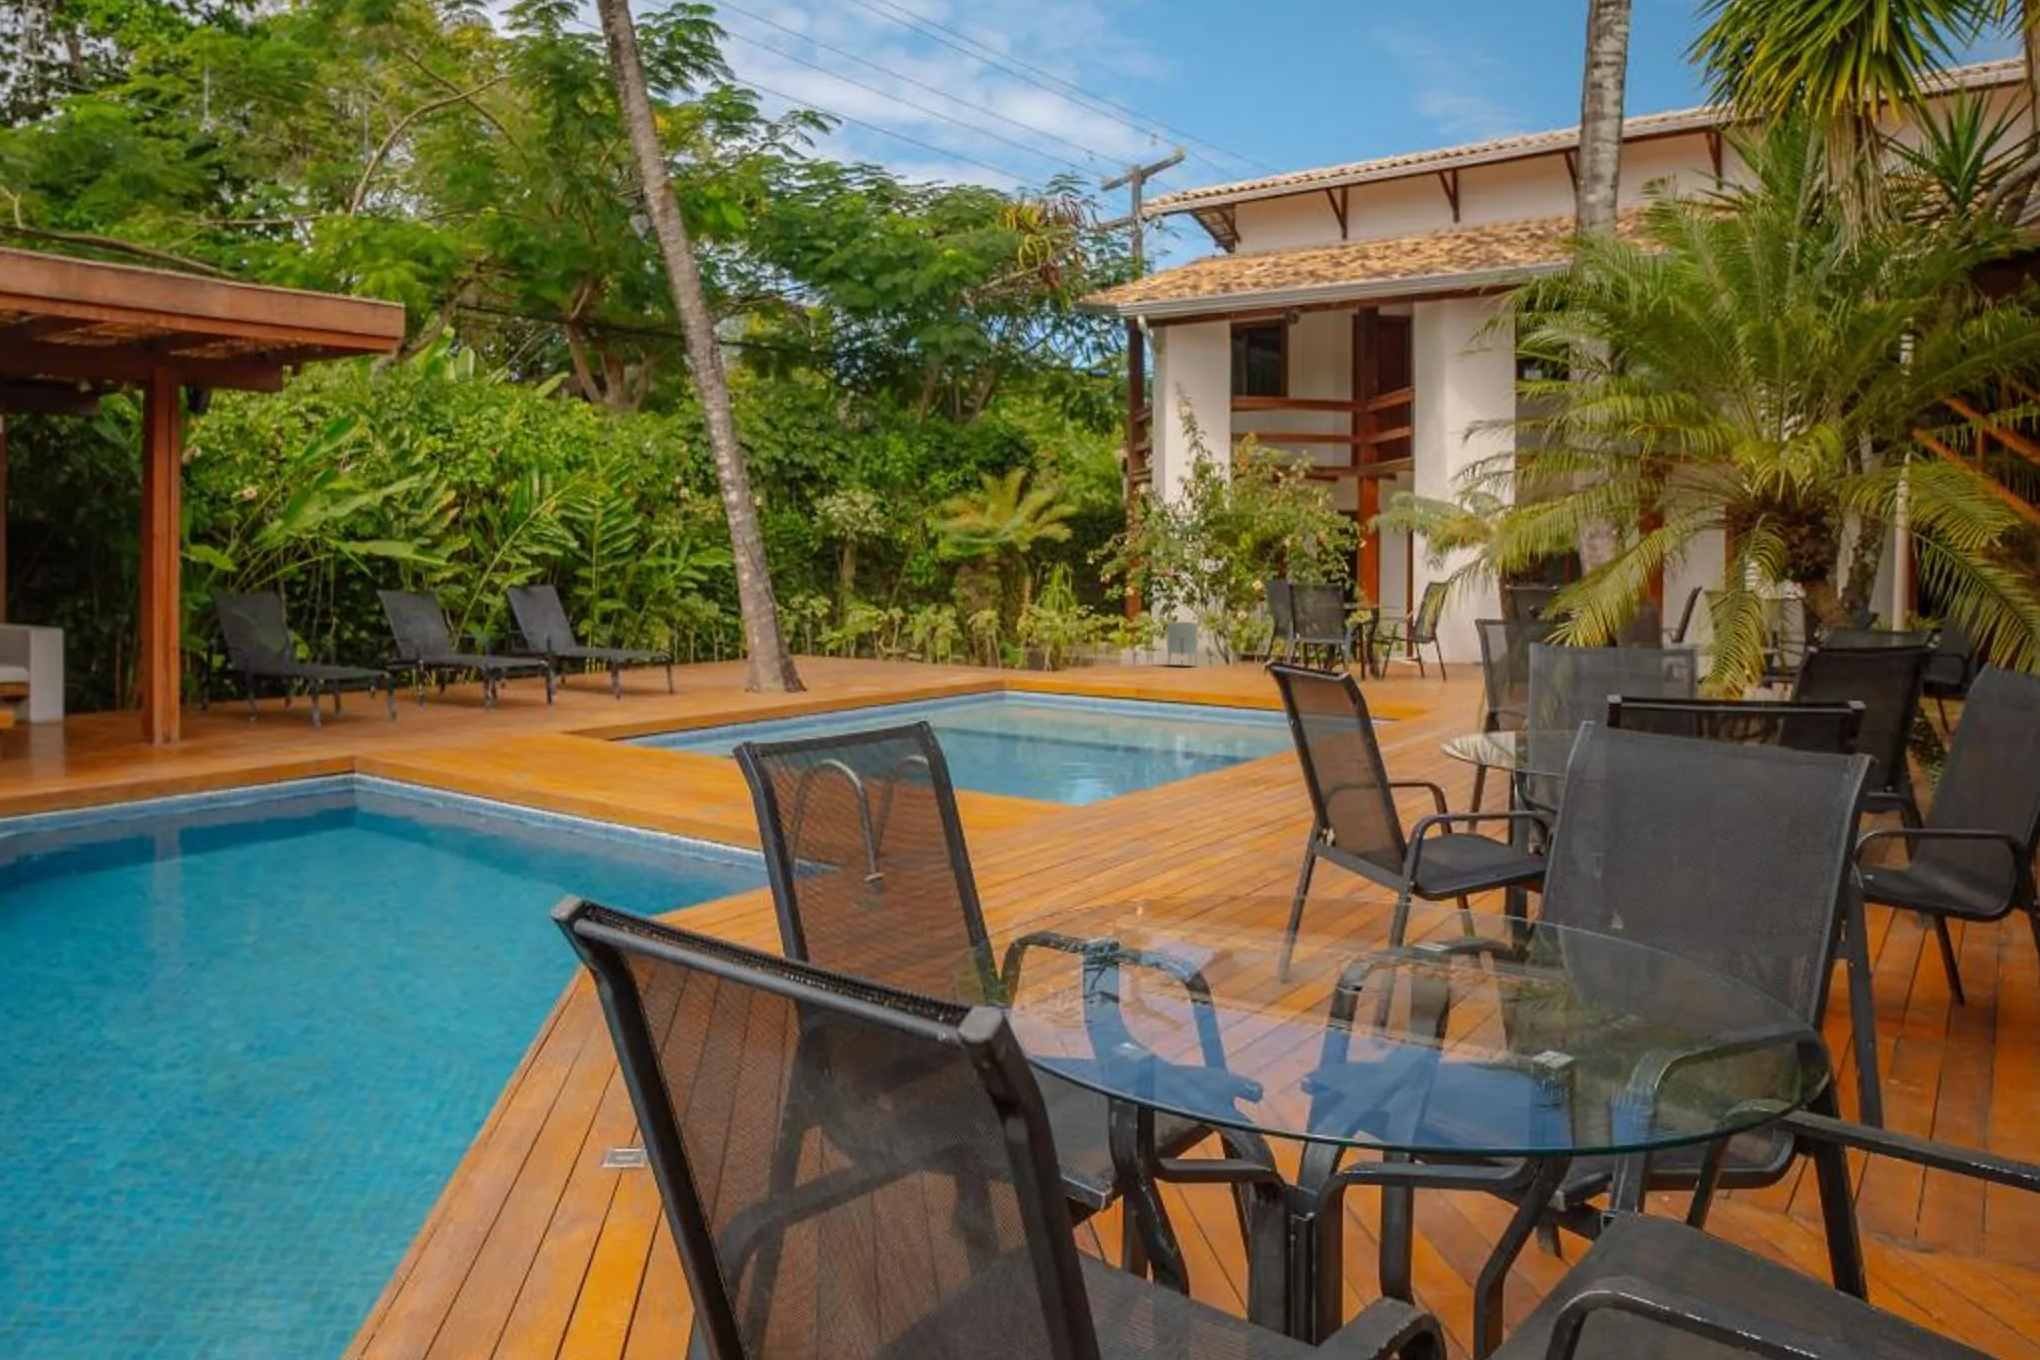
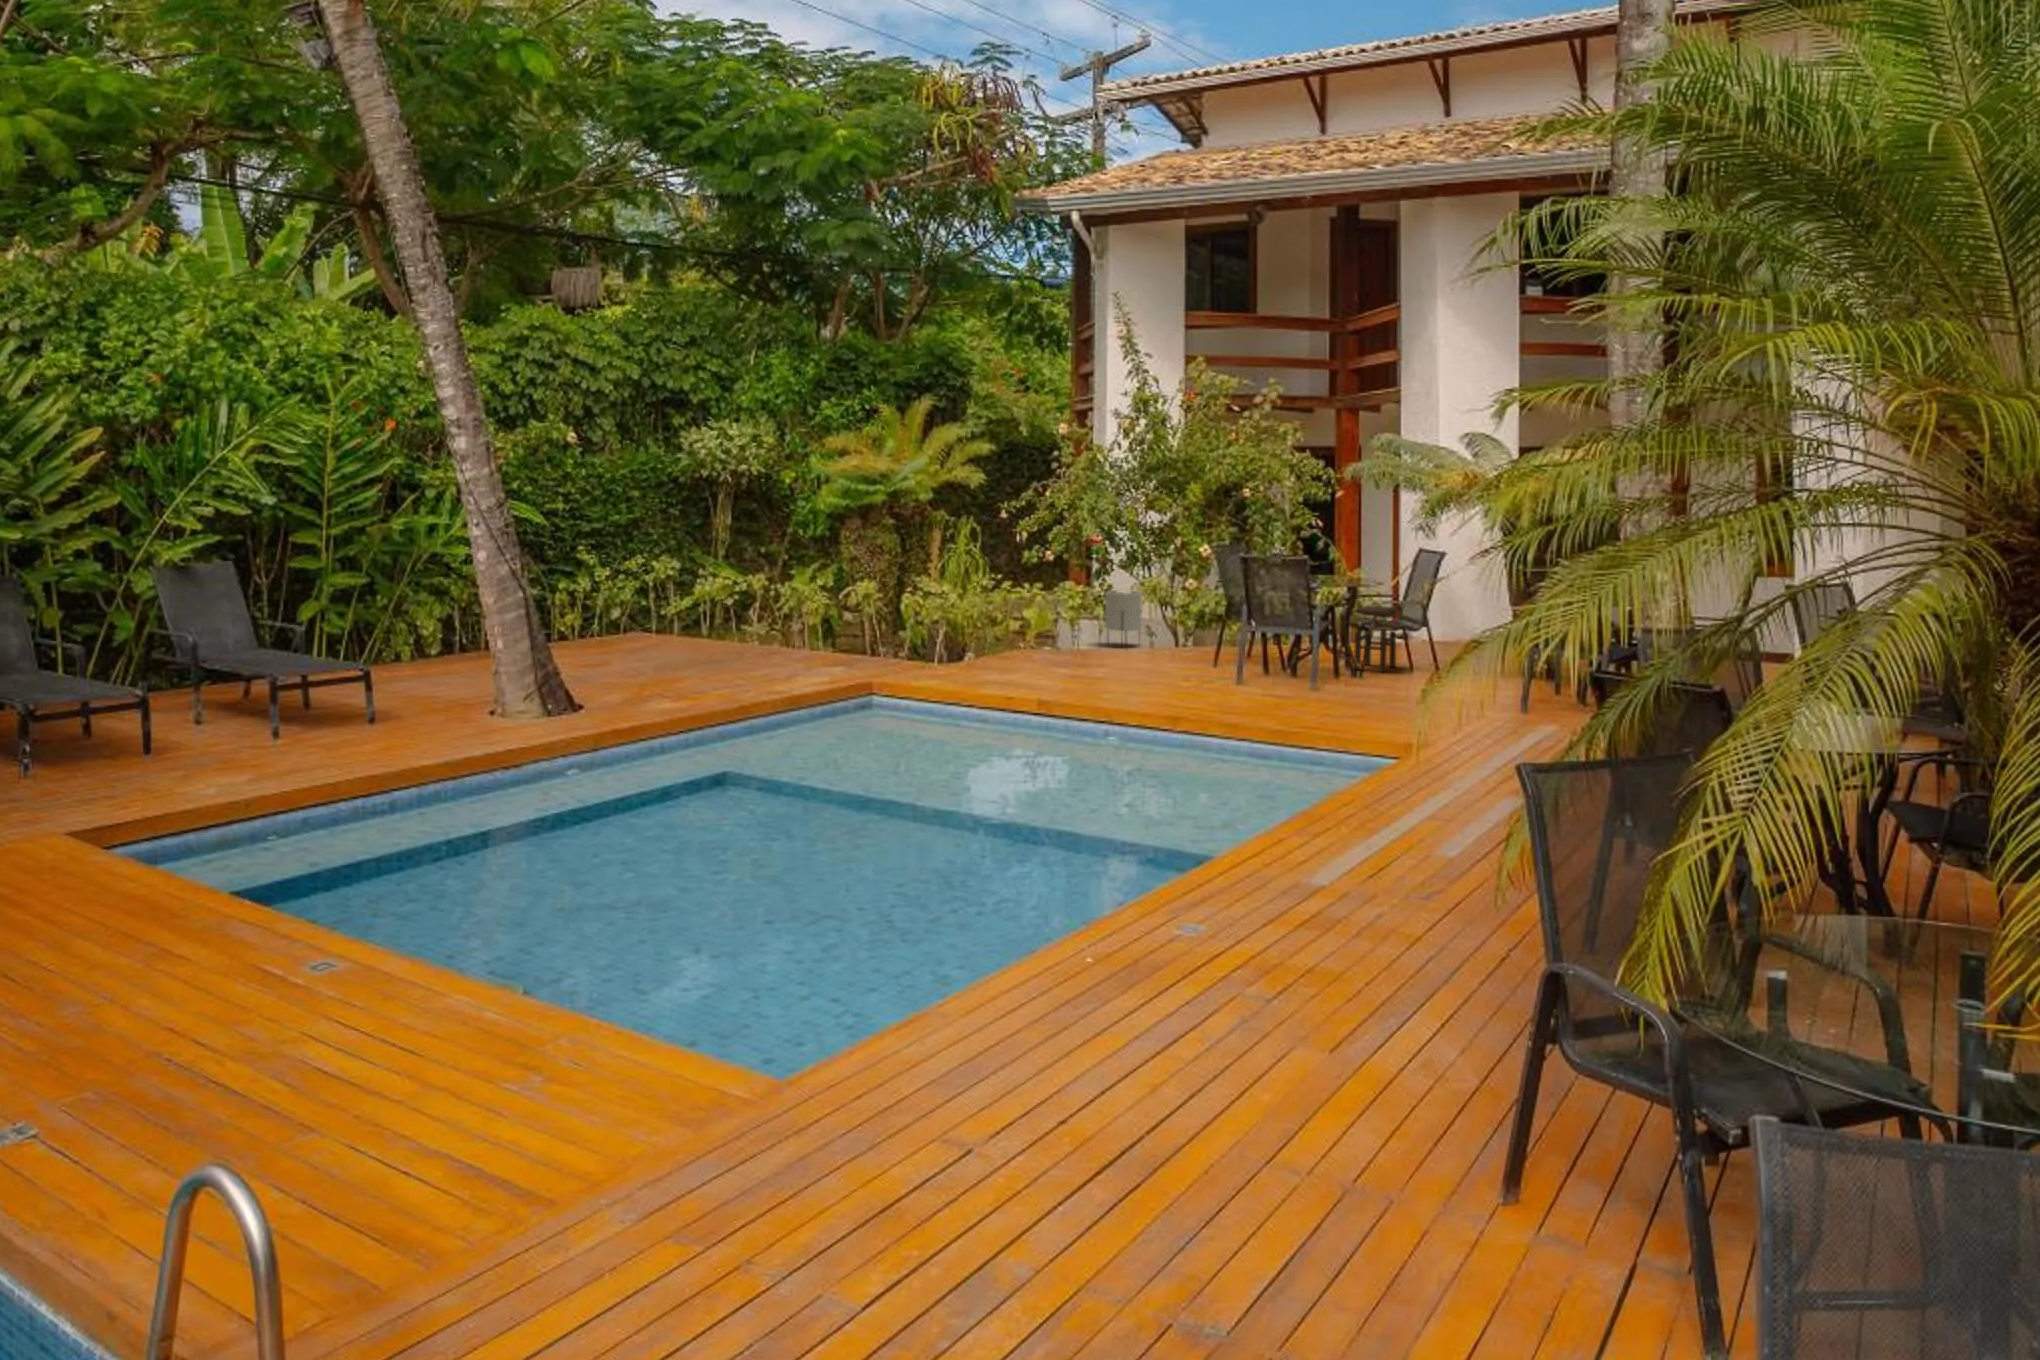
stool: none [1376,631,1413,683] -> present [1354,605,1397,672]

